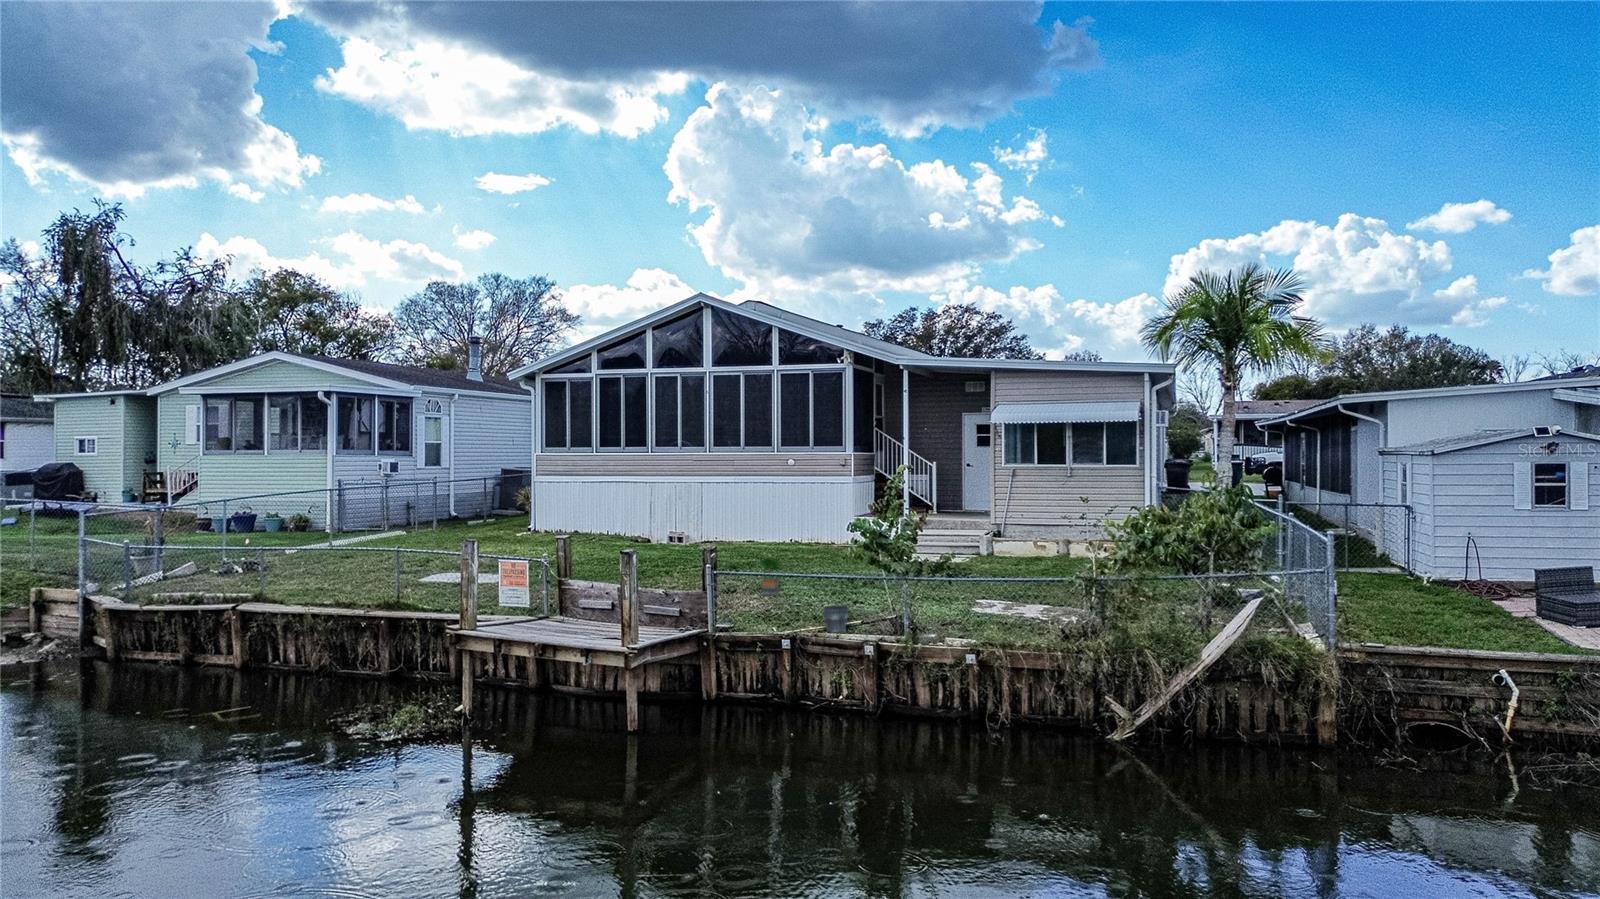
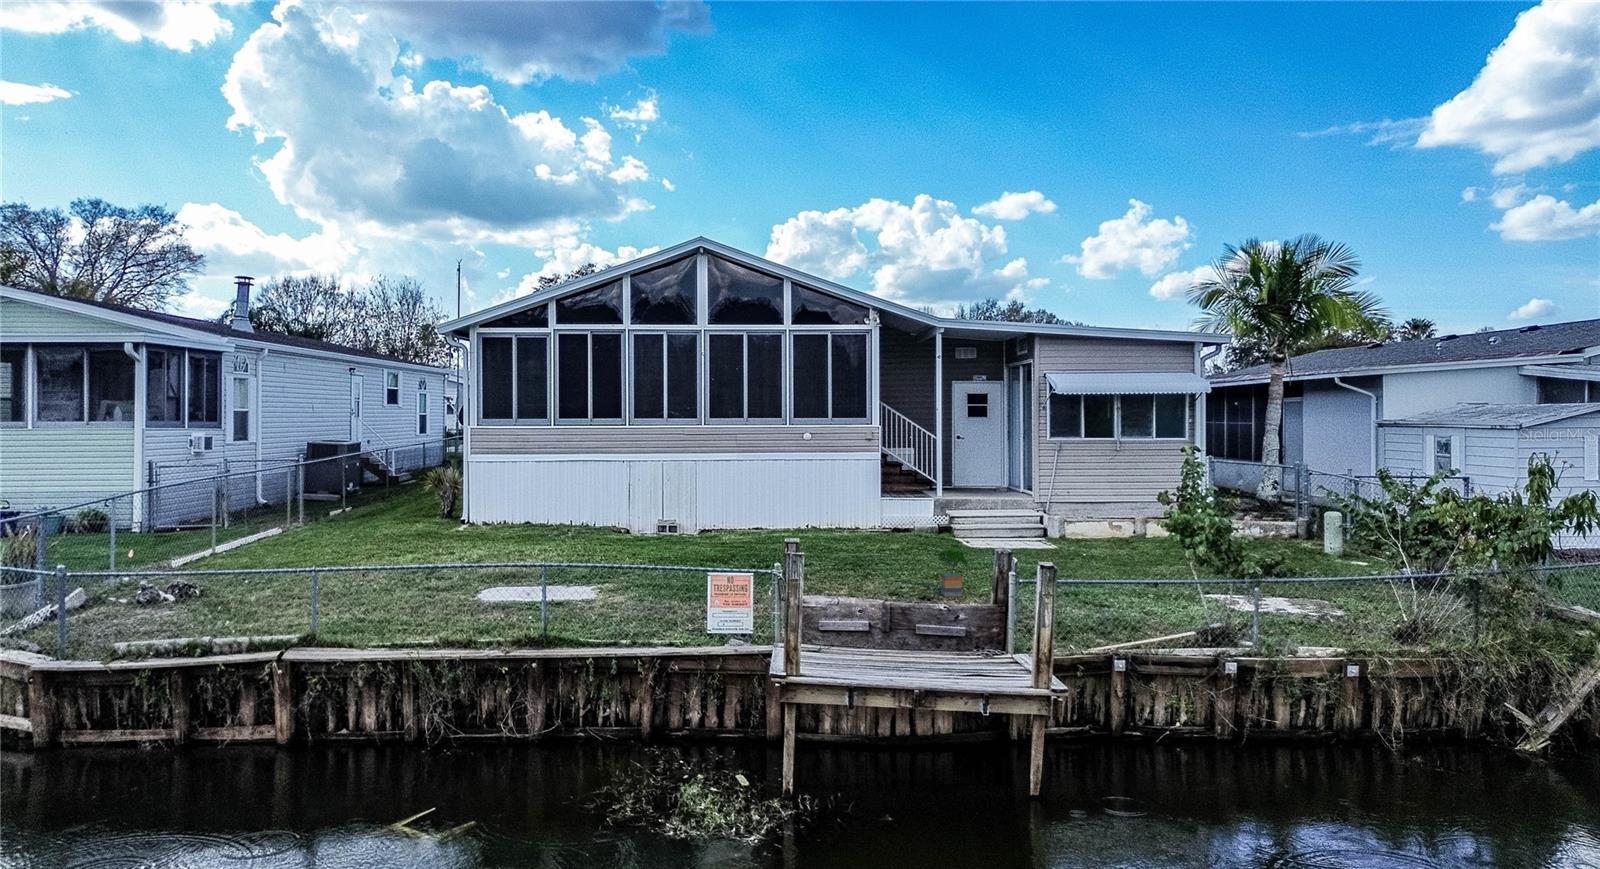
bucket: present [823,605,849,632] -> none [1131,607,1170,641]

